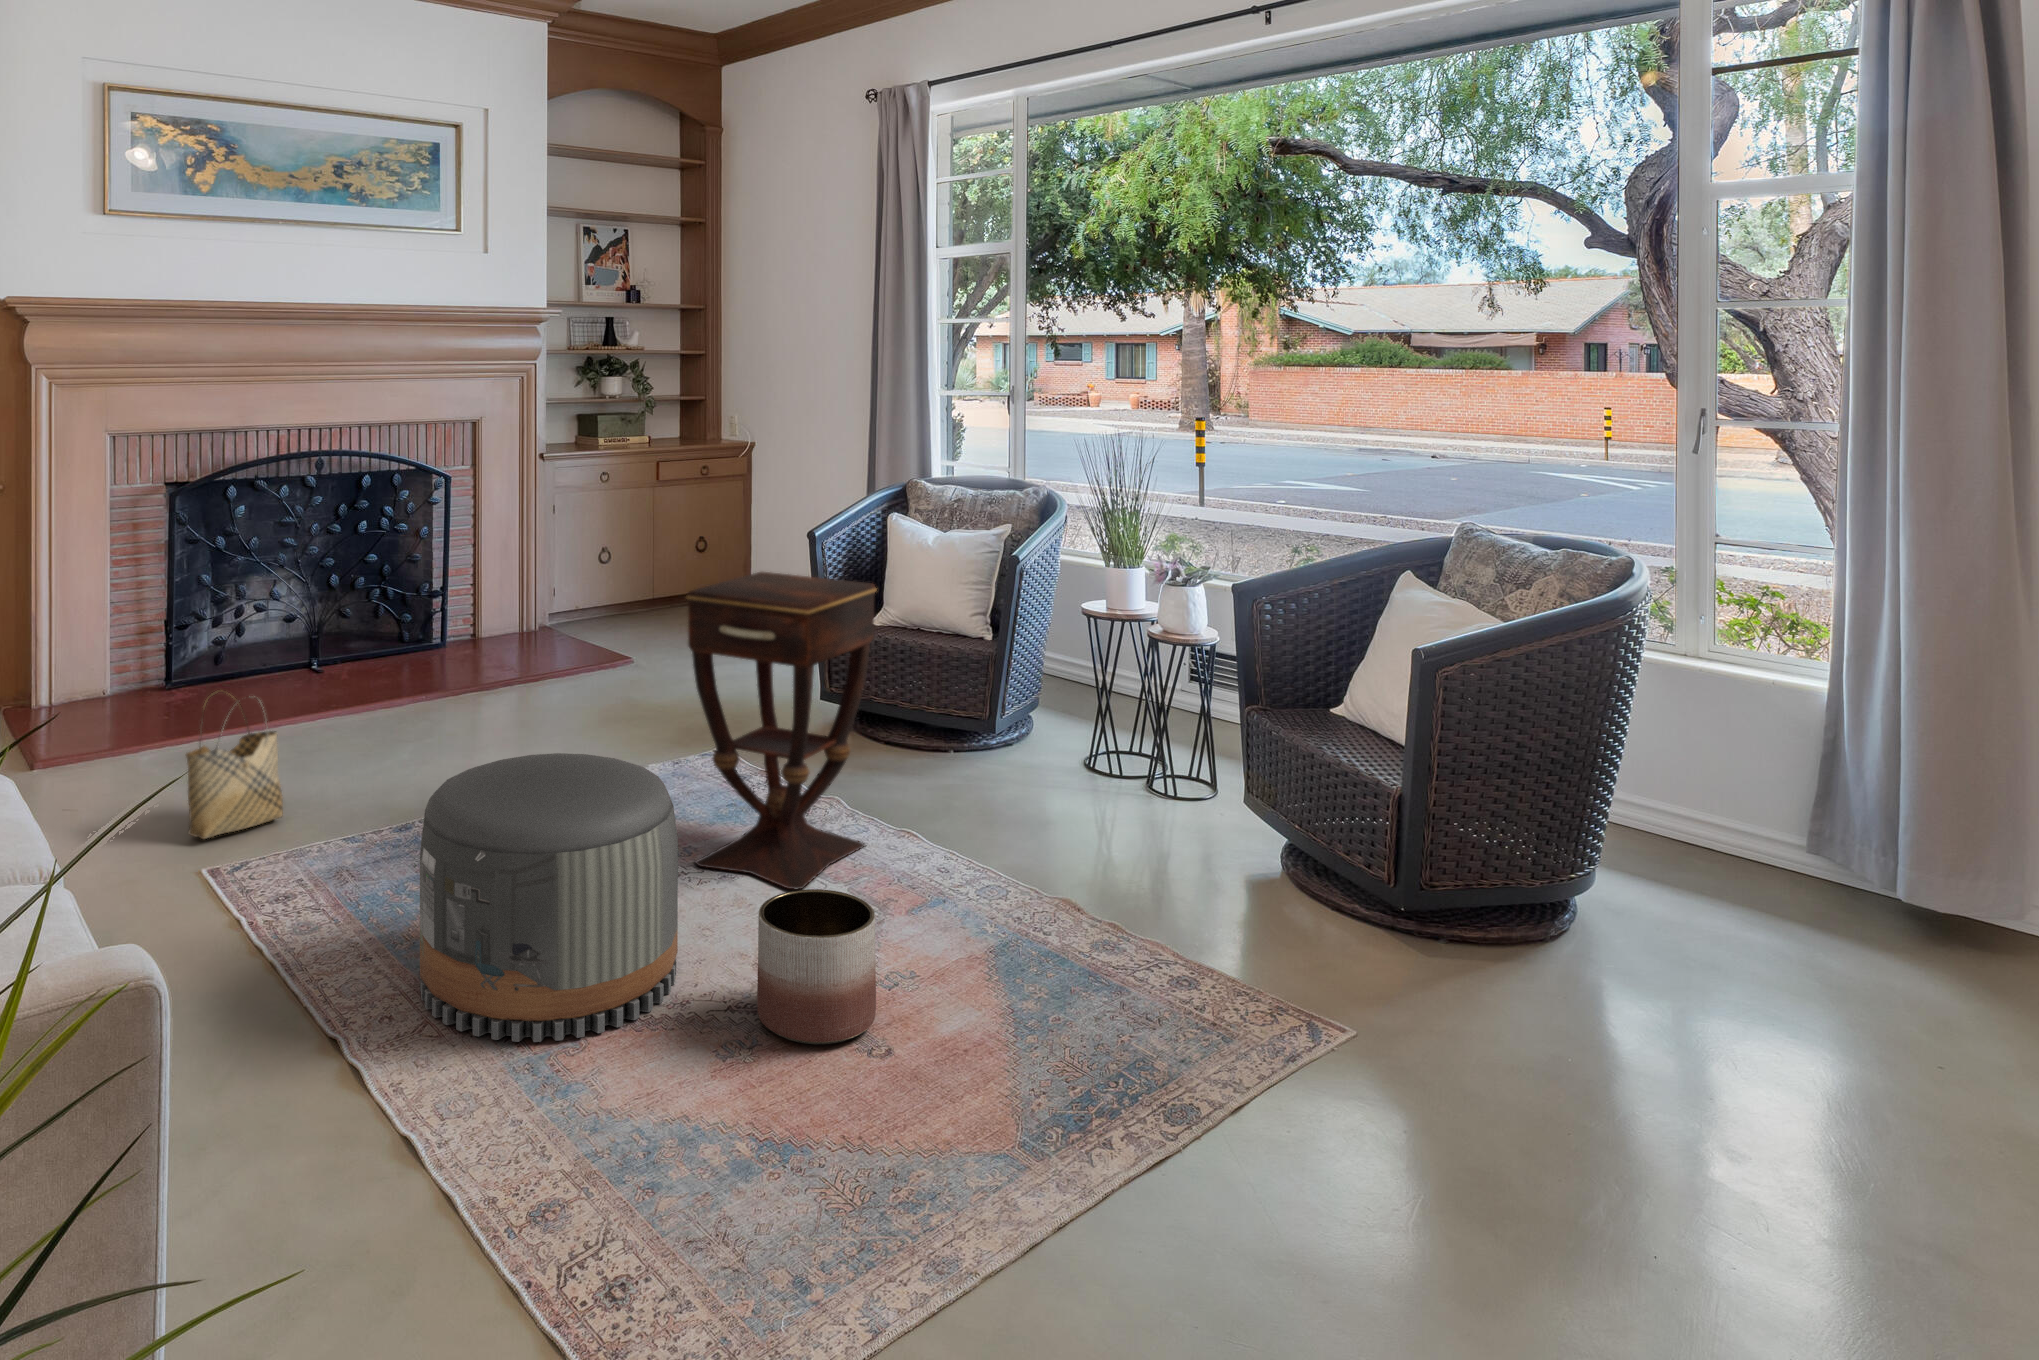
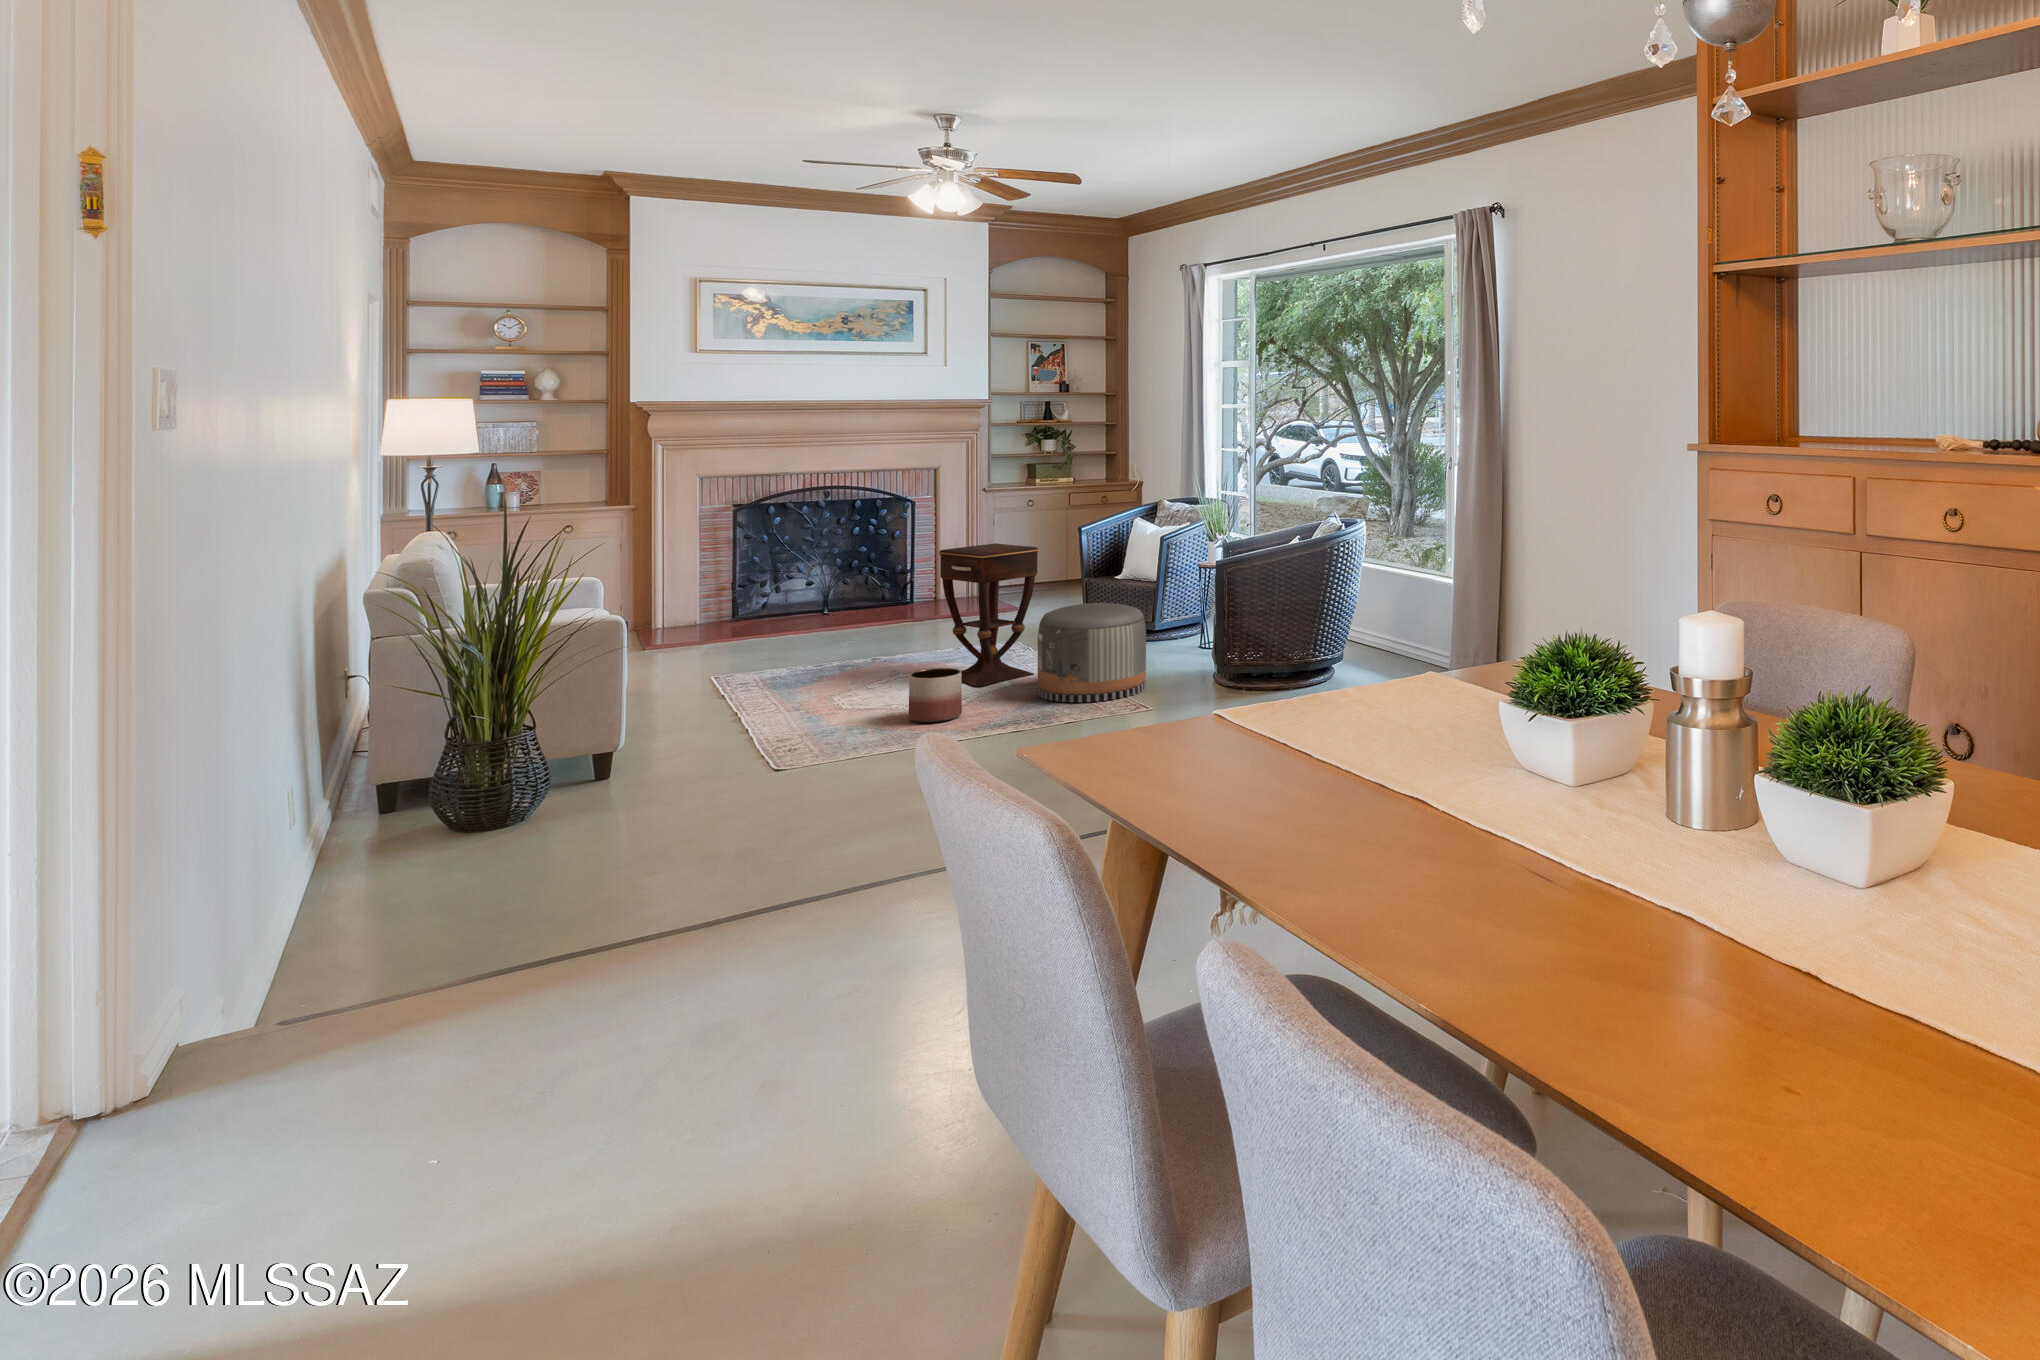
woven basket: present [186,691,283,839] -> none [705,603,758,673]
pouf: present [420,753,678,1042] -> present [1038,603,1146,702]

